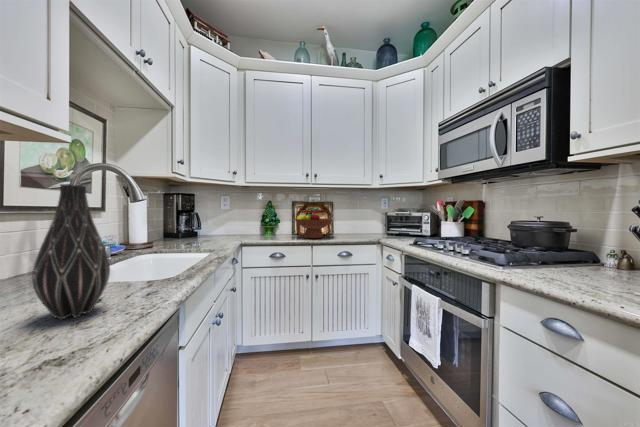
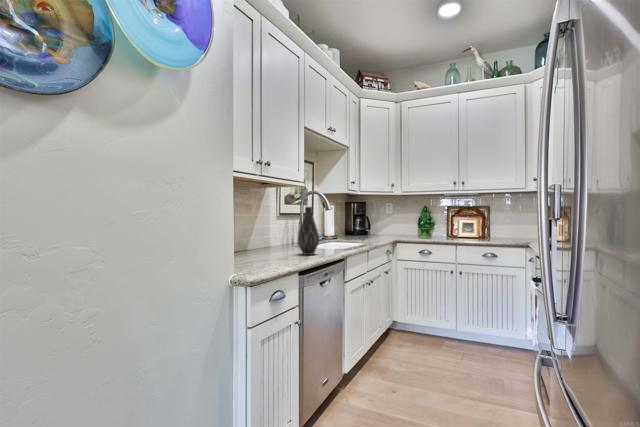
fruit bowl: present [295,212,333,238] -> none [444,216,482,240]

